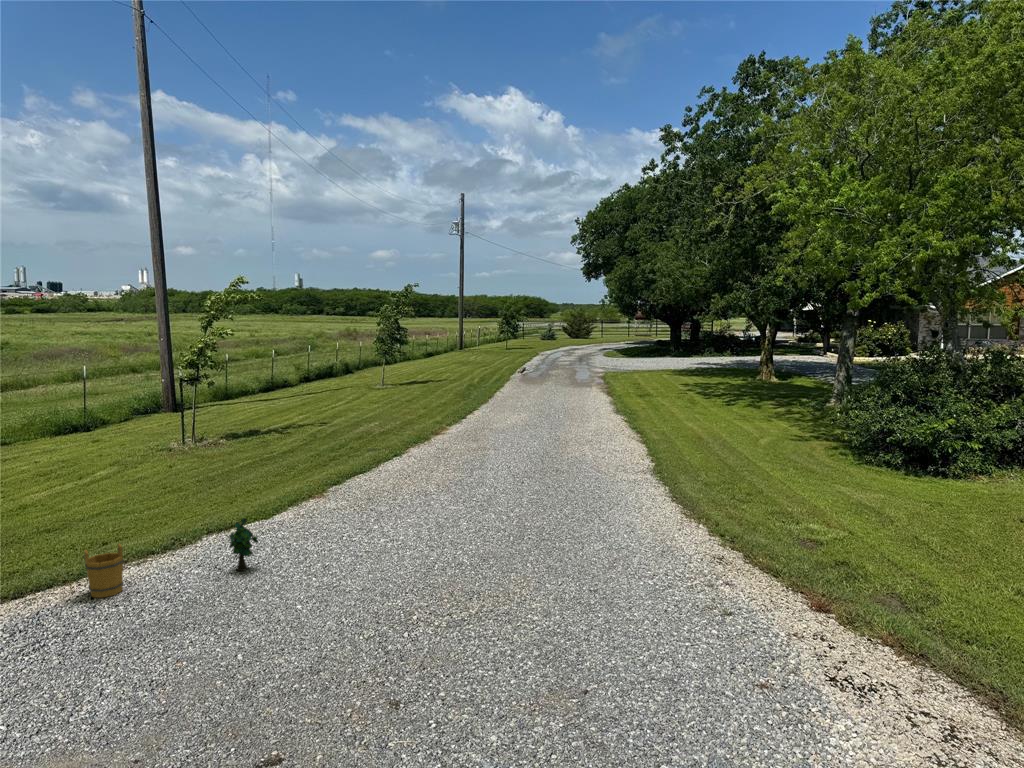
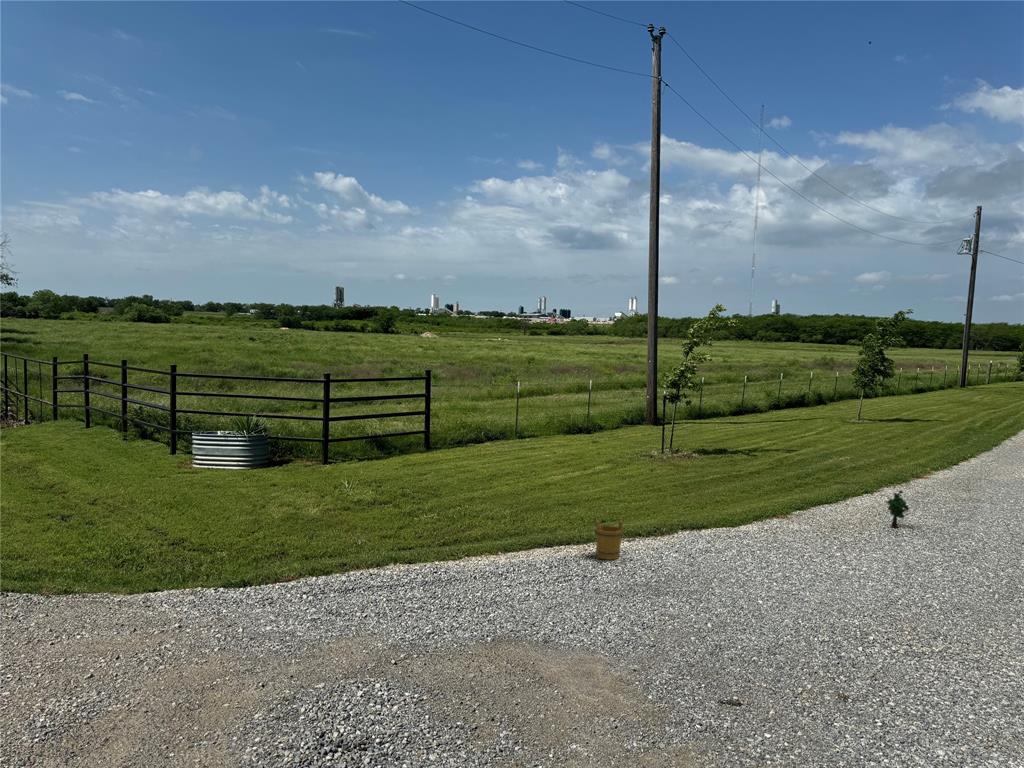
decorative plant: present [229,518,258,571] -> present [887,491,909,528]

